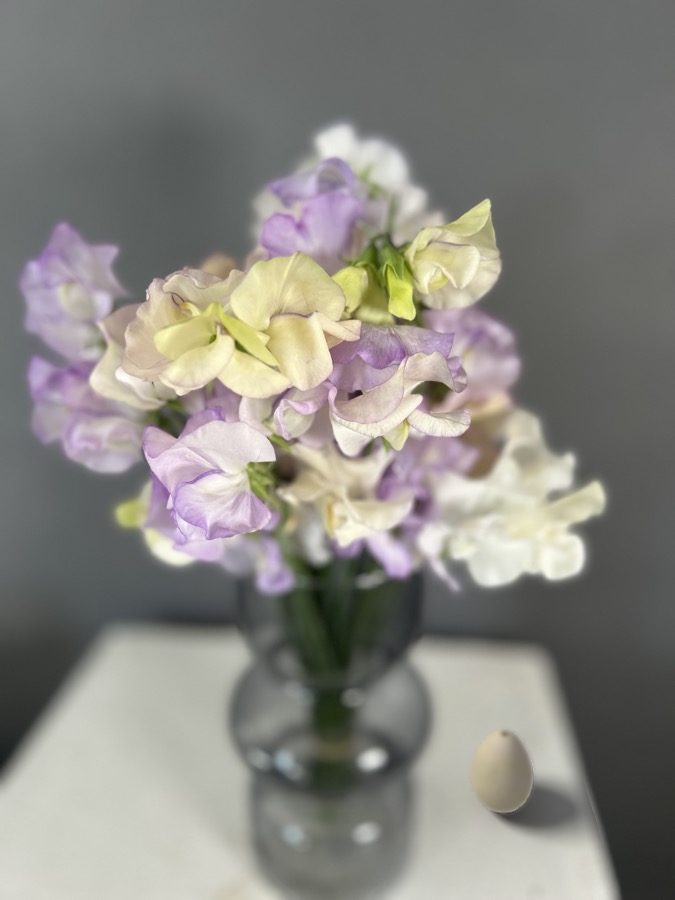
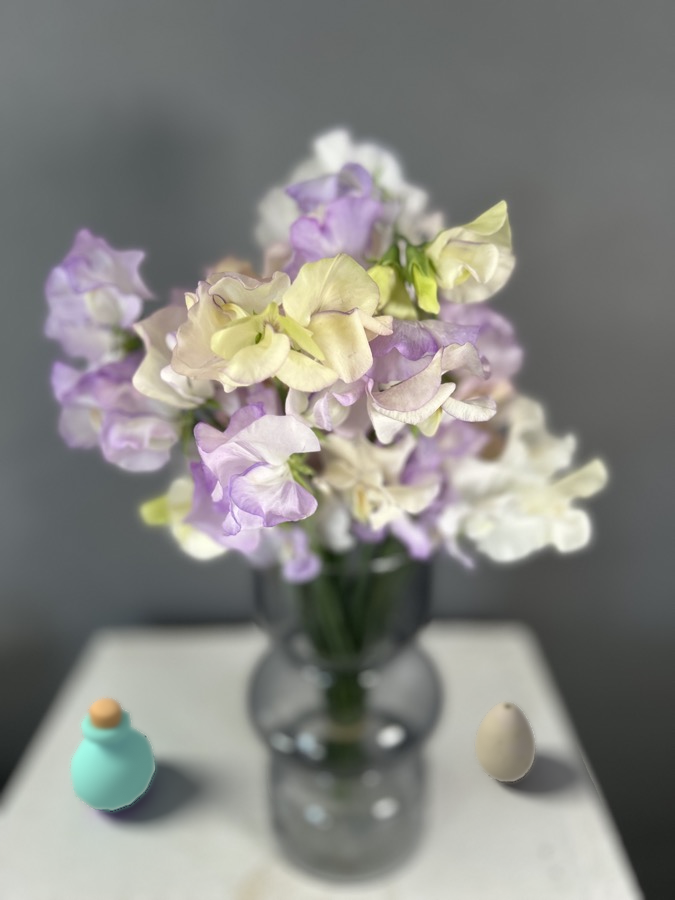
perfume bottle: none [54,700,140,816] -> present [71,698,155,810]

